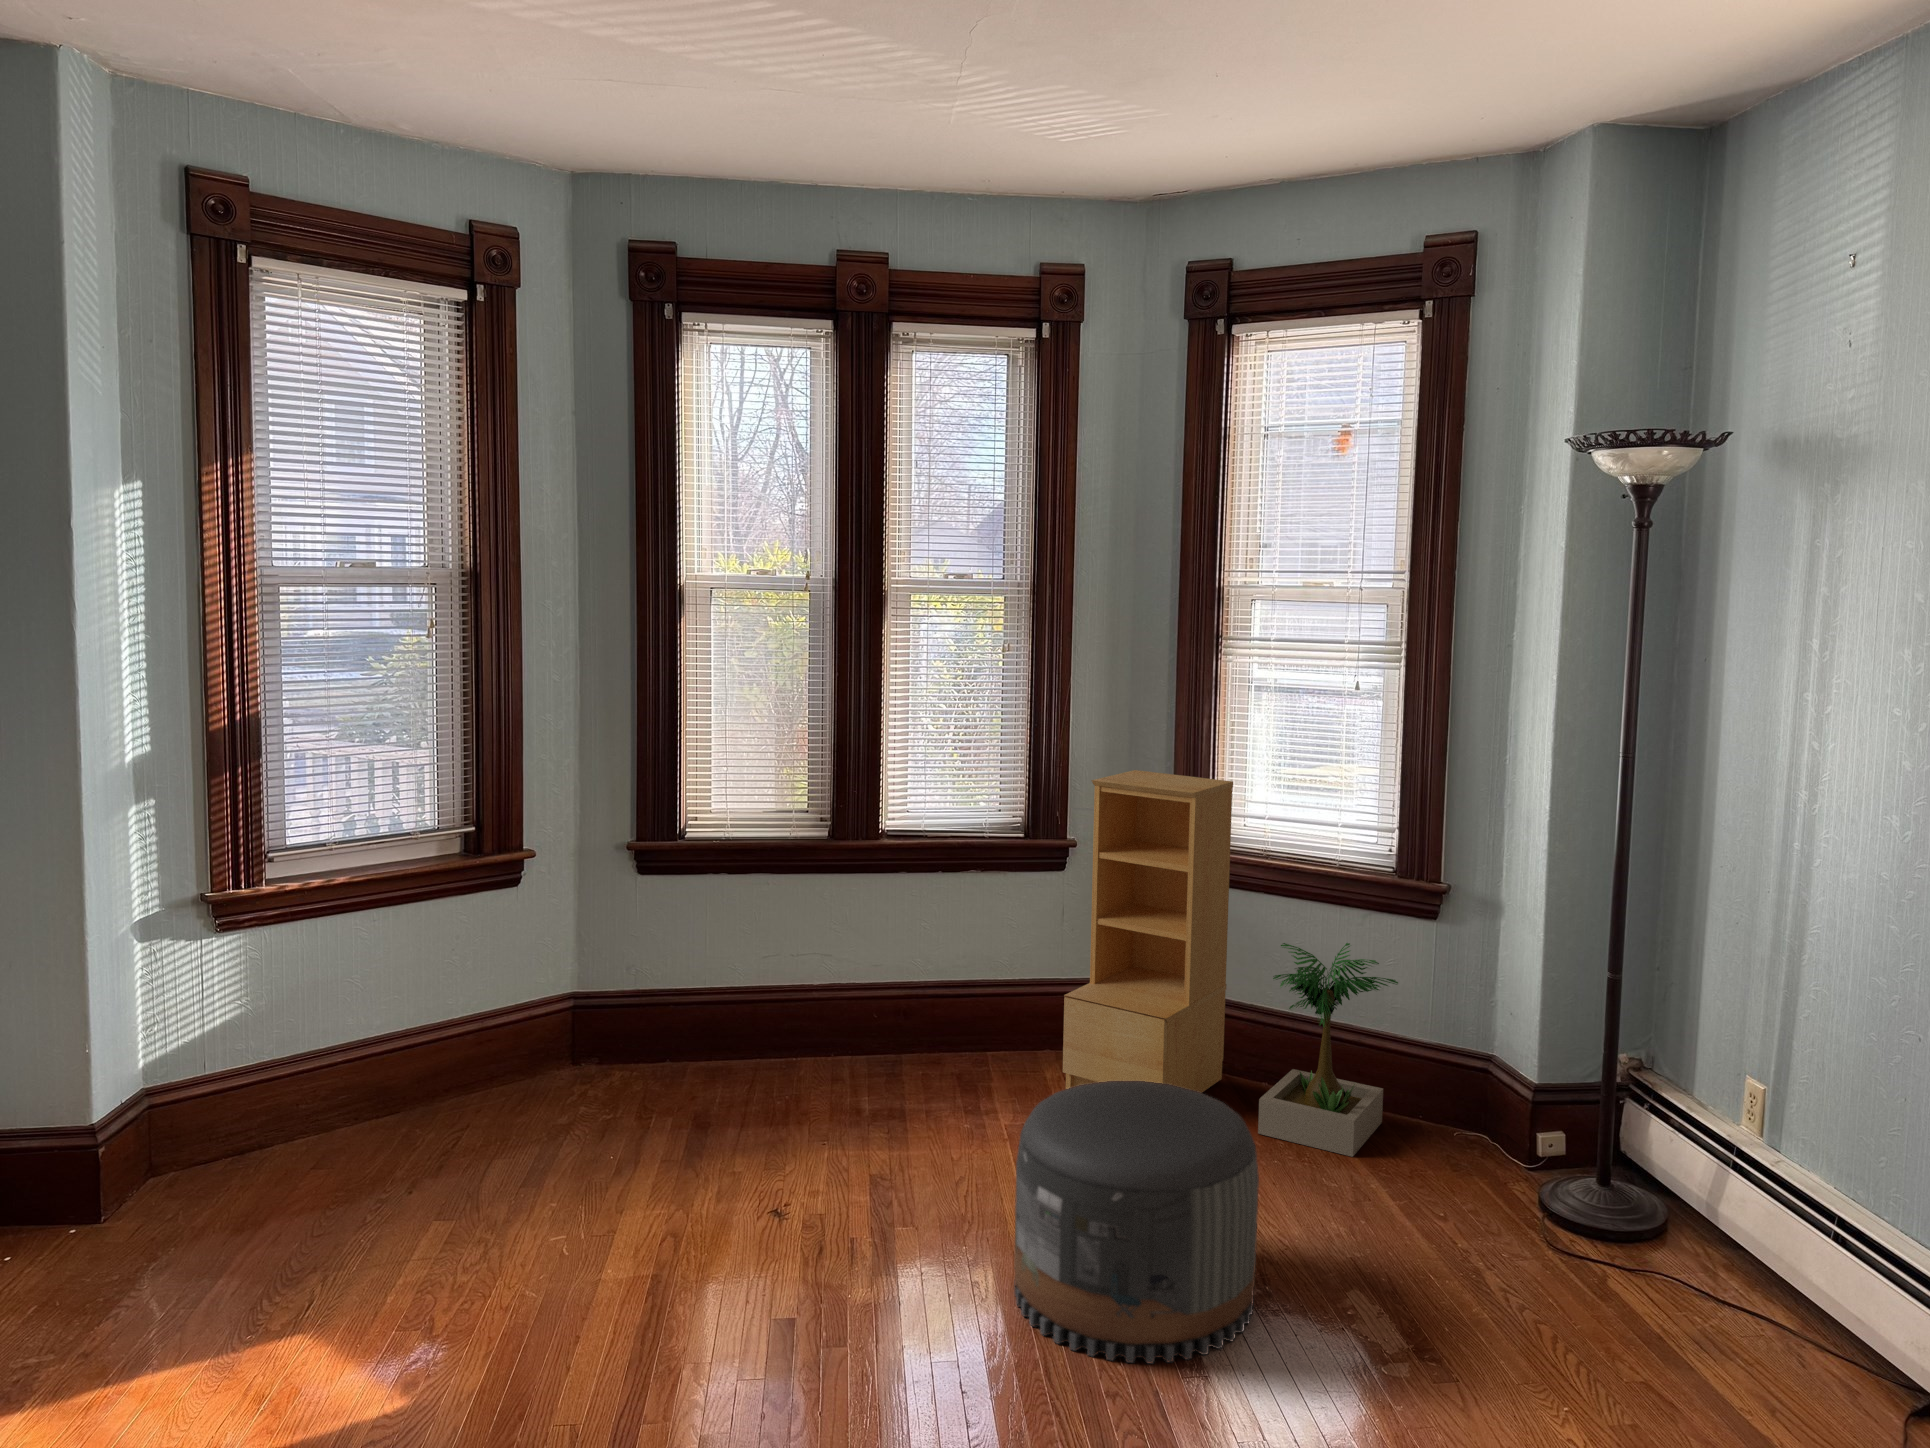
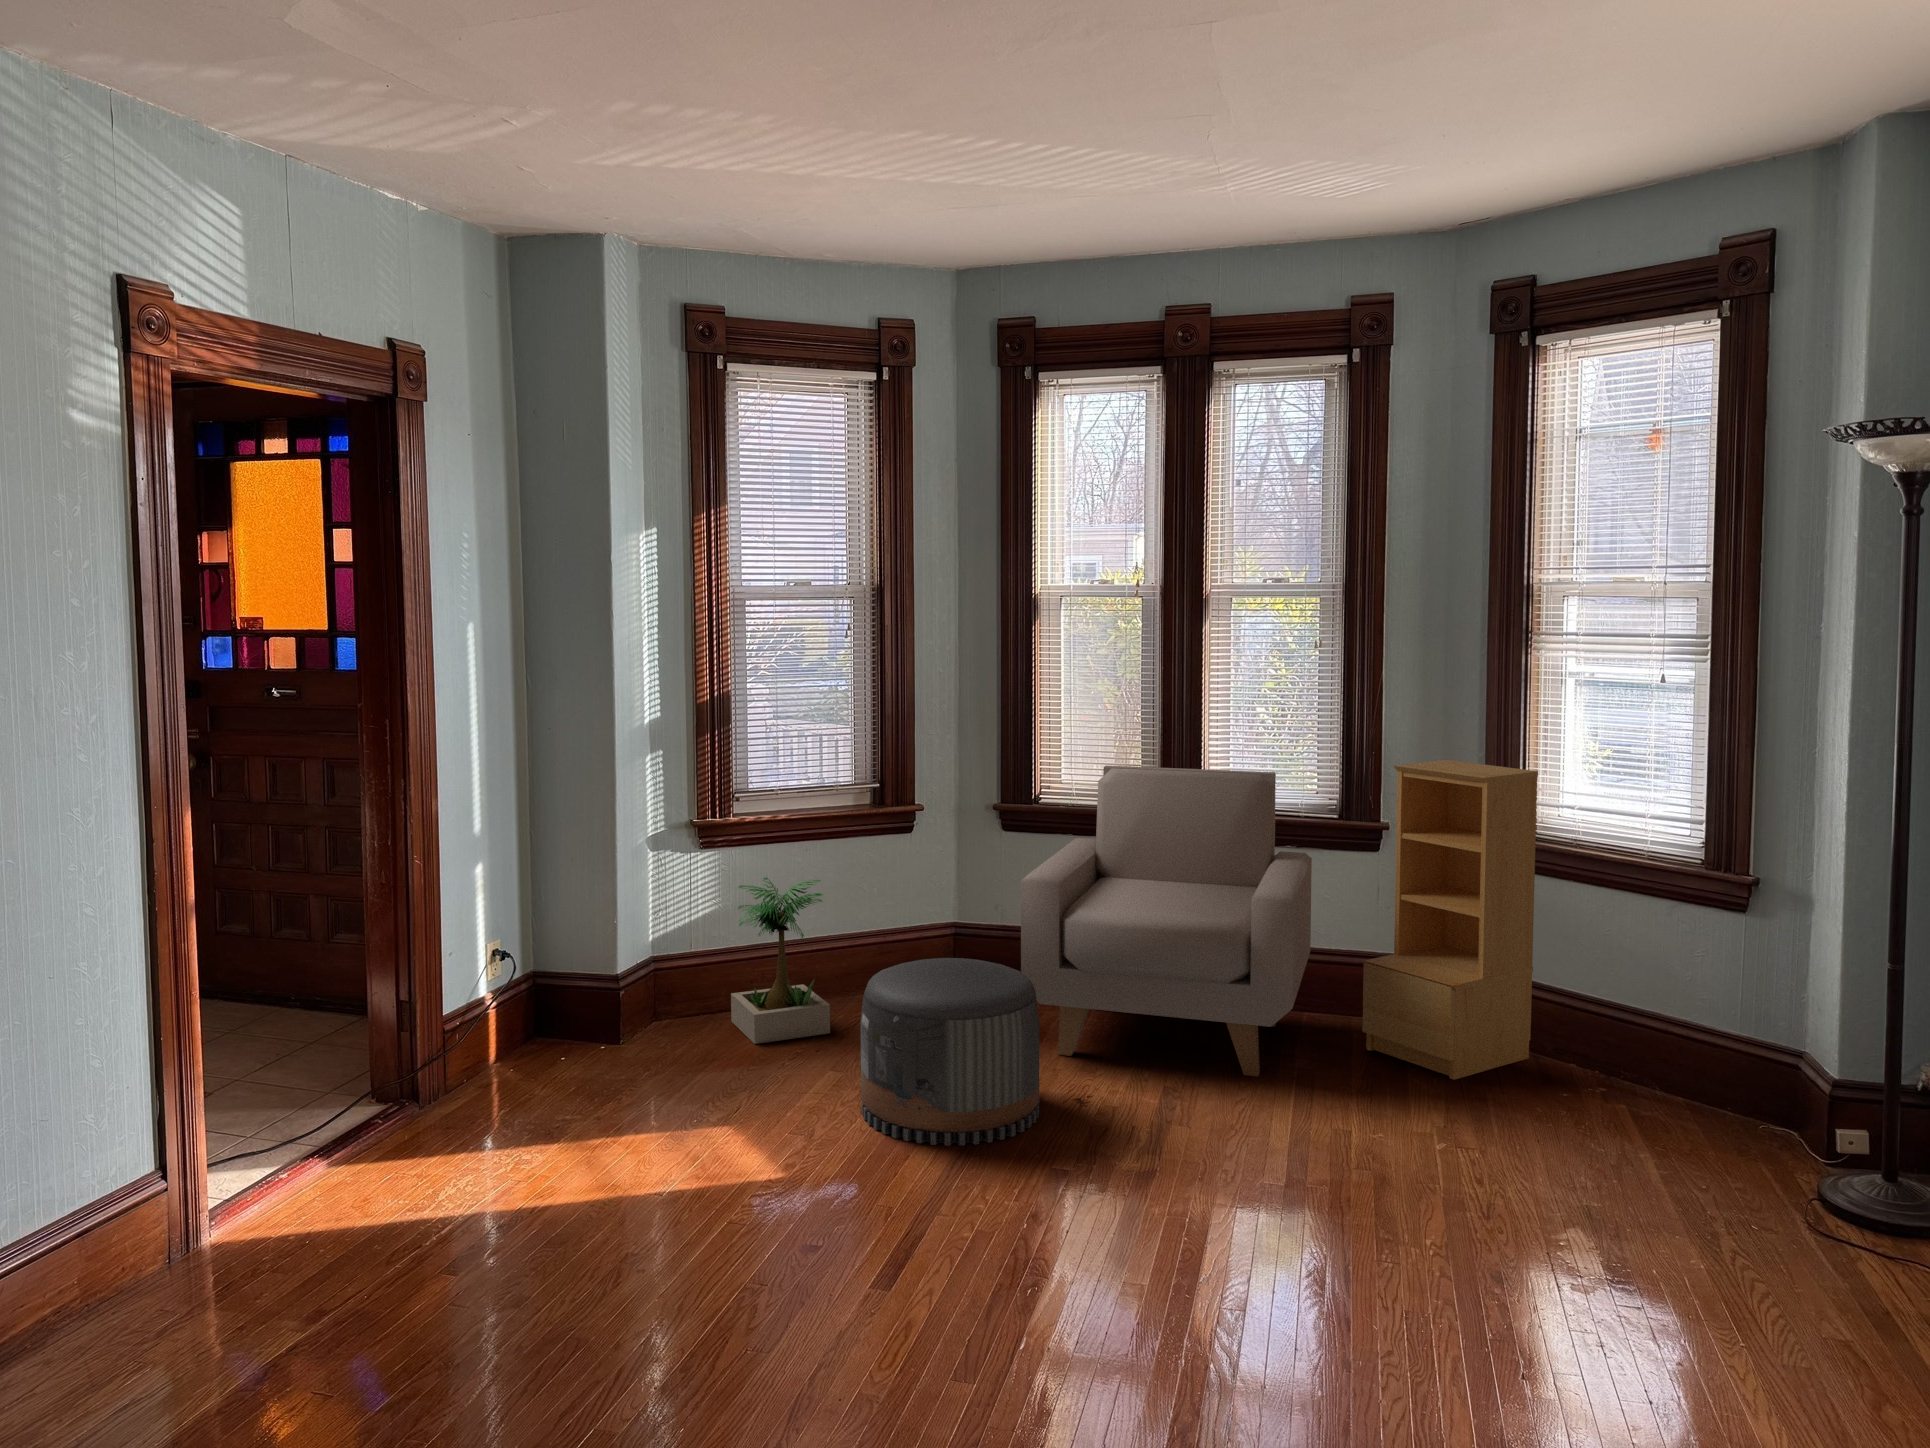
armchair: none [686,788,1013,1149] -> present [1021,766,1312,1077]
potted plant: present [1258,943,1398,1157] -> present [731,877,830,1044]
pouf: present [1014,1081,1259,1363] -> present [860,958,1039,1146]

